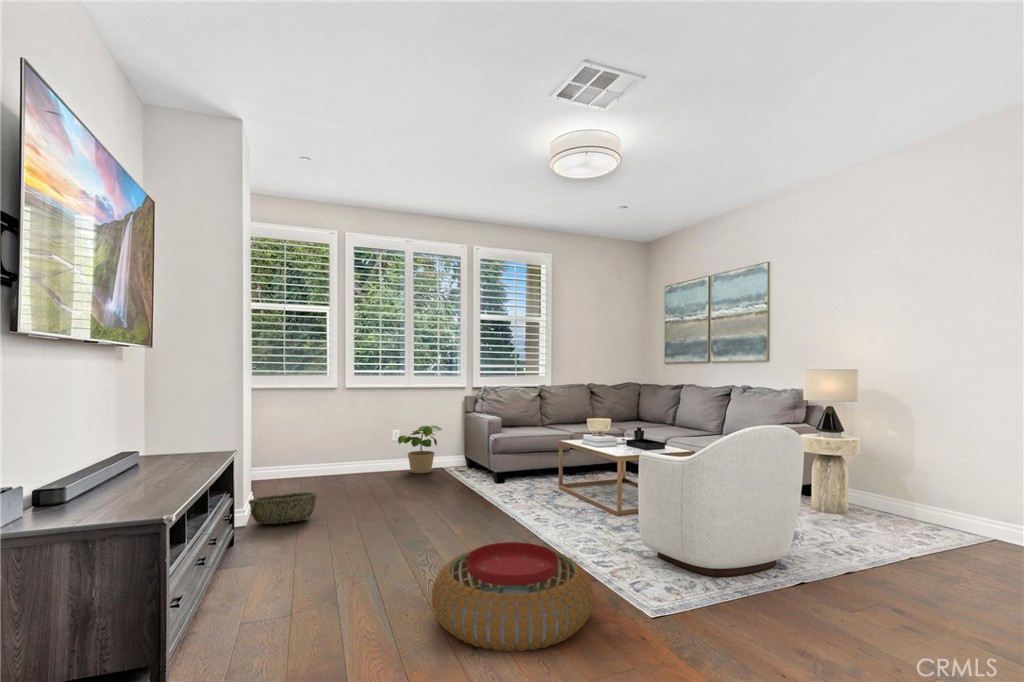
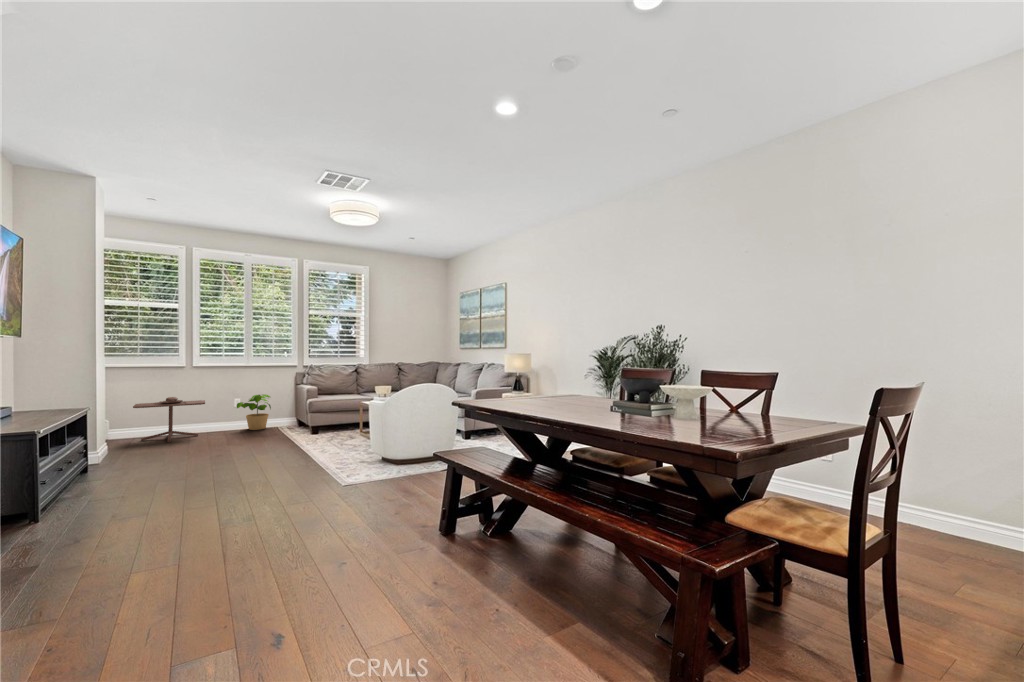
side table: none [285,428,365,489] -> present [133,397,205,442]
woven basket: present [249,492,316,524] -> none [87,442,148,465]
pouf: present [432,542,593,652] -> none [186,461,297,516]

